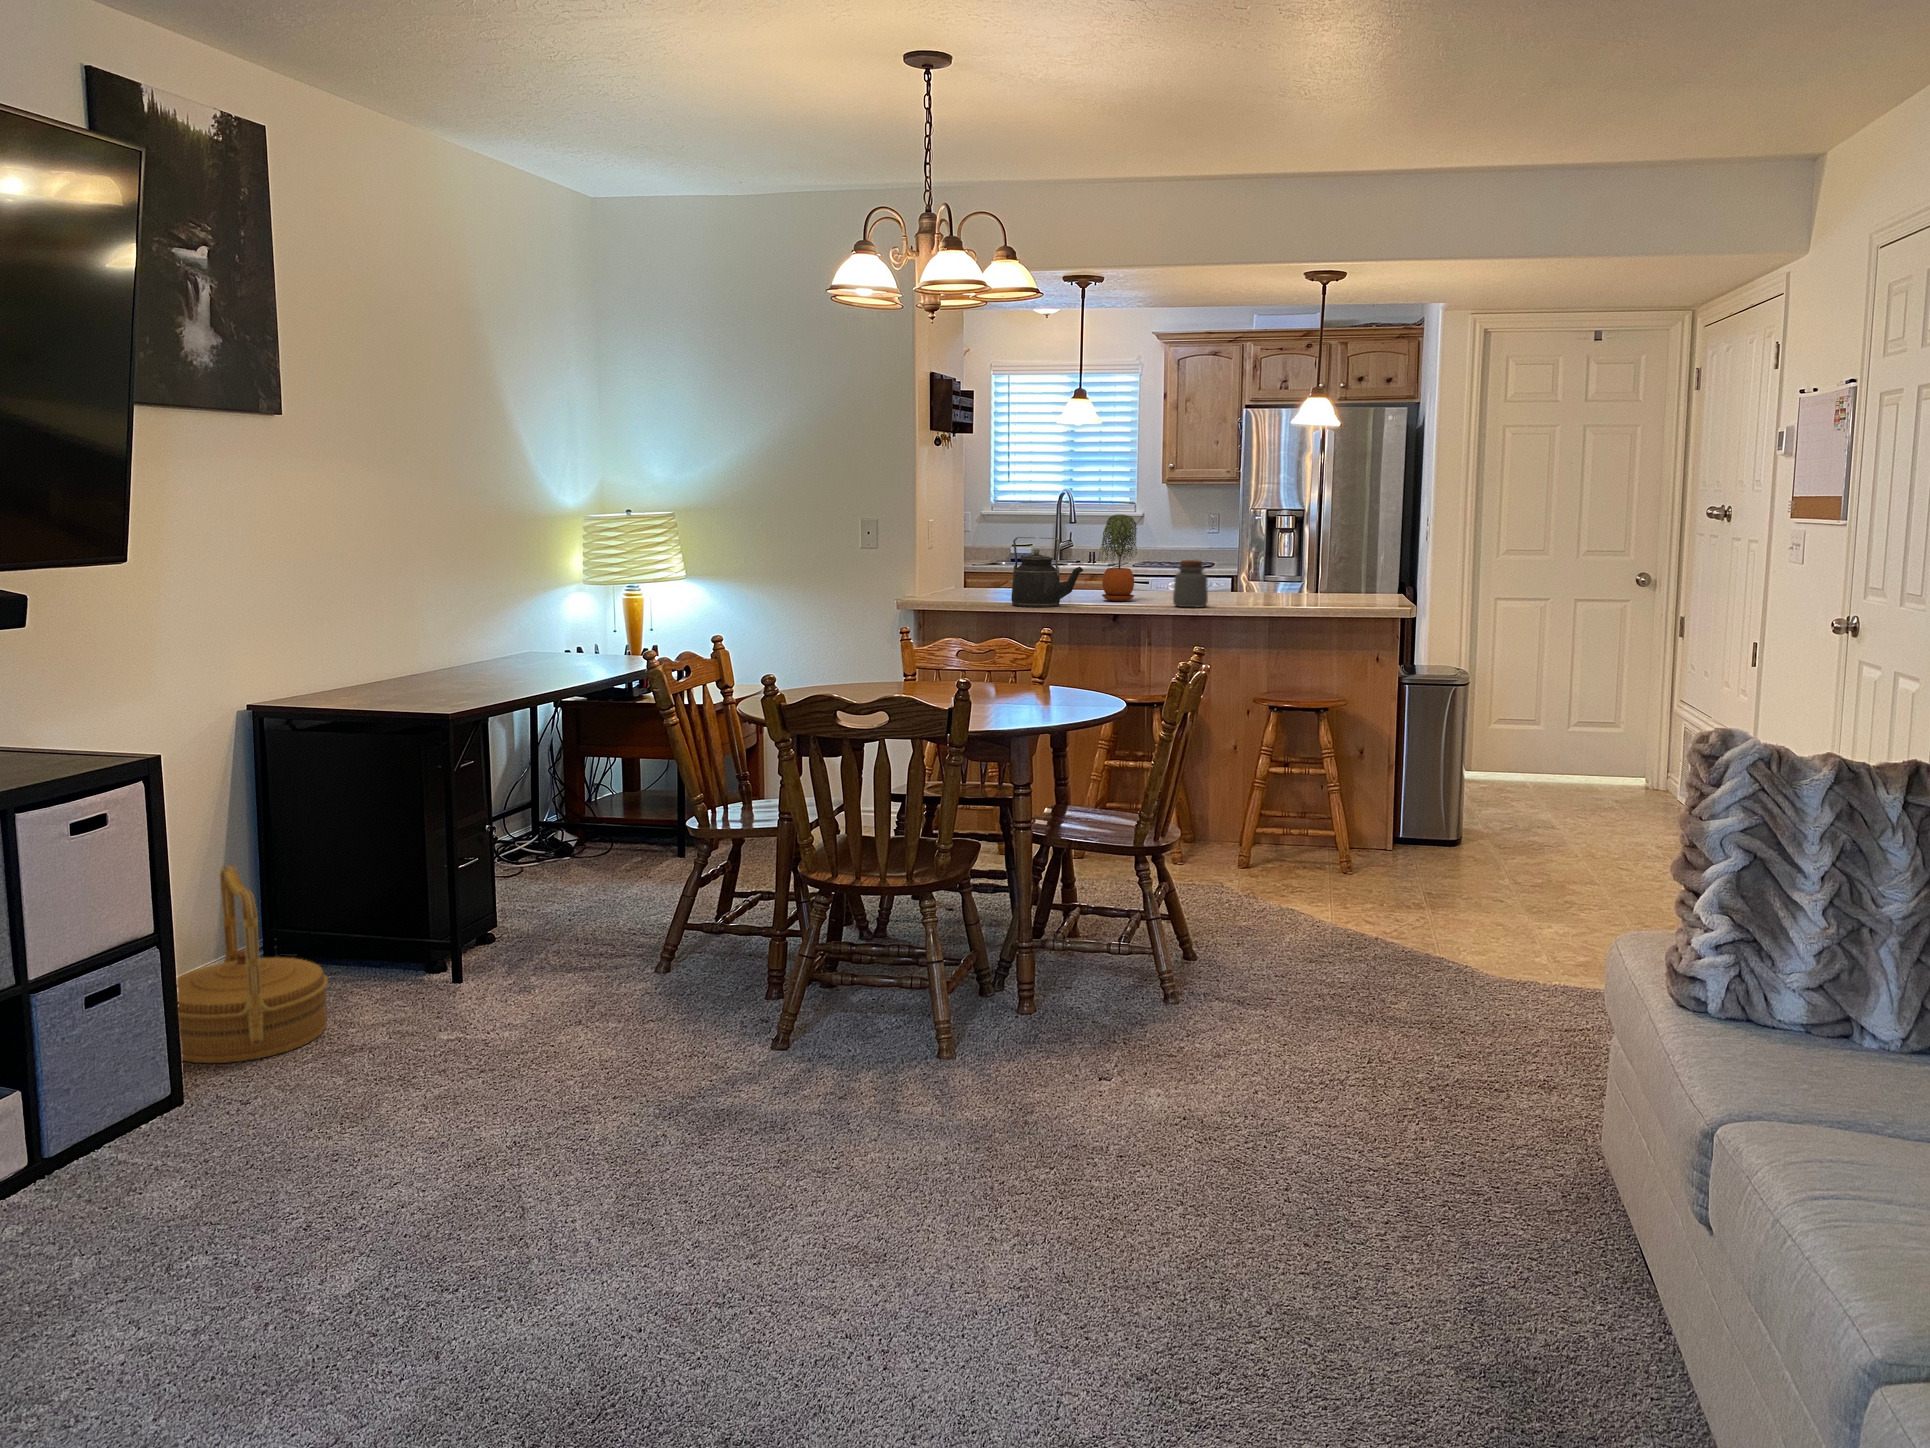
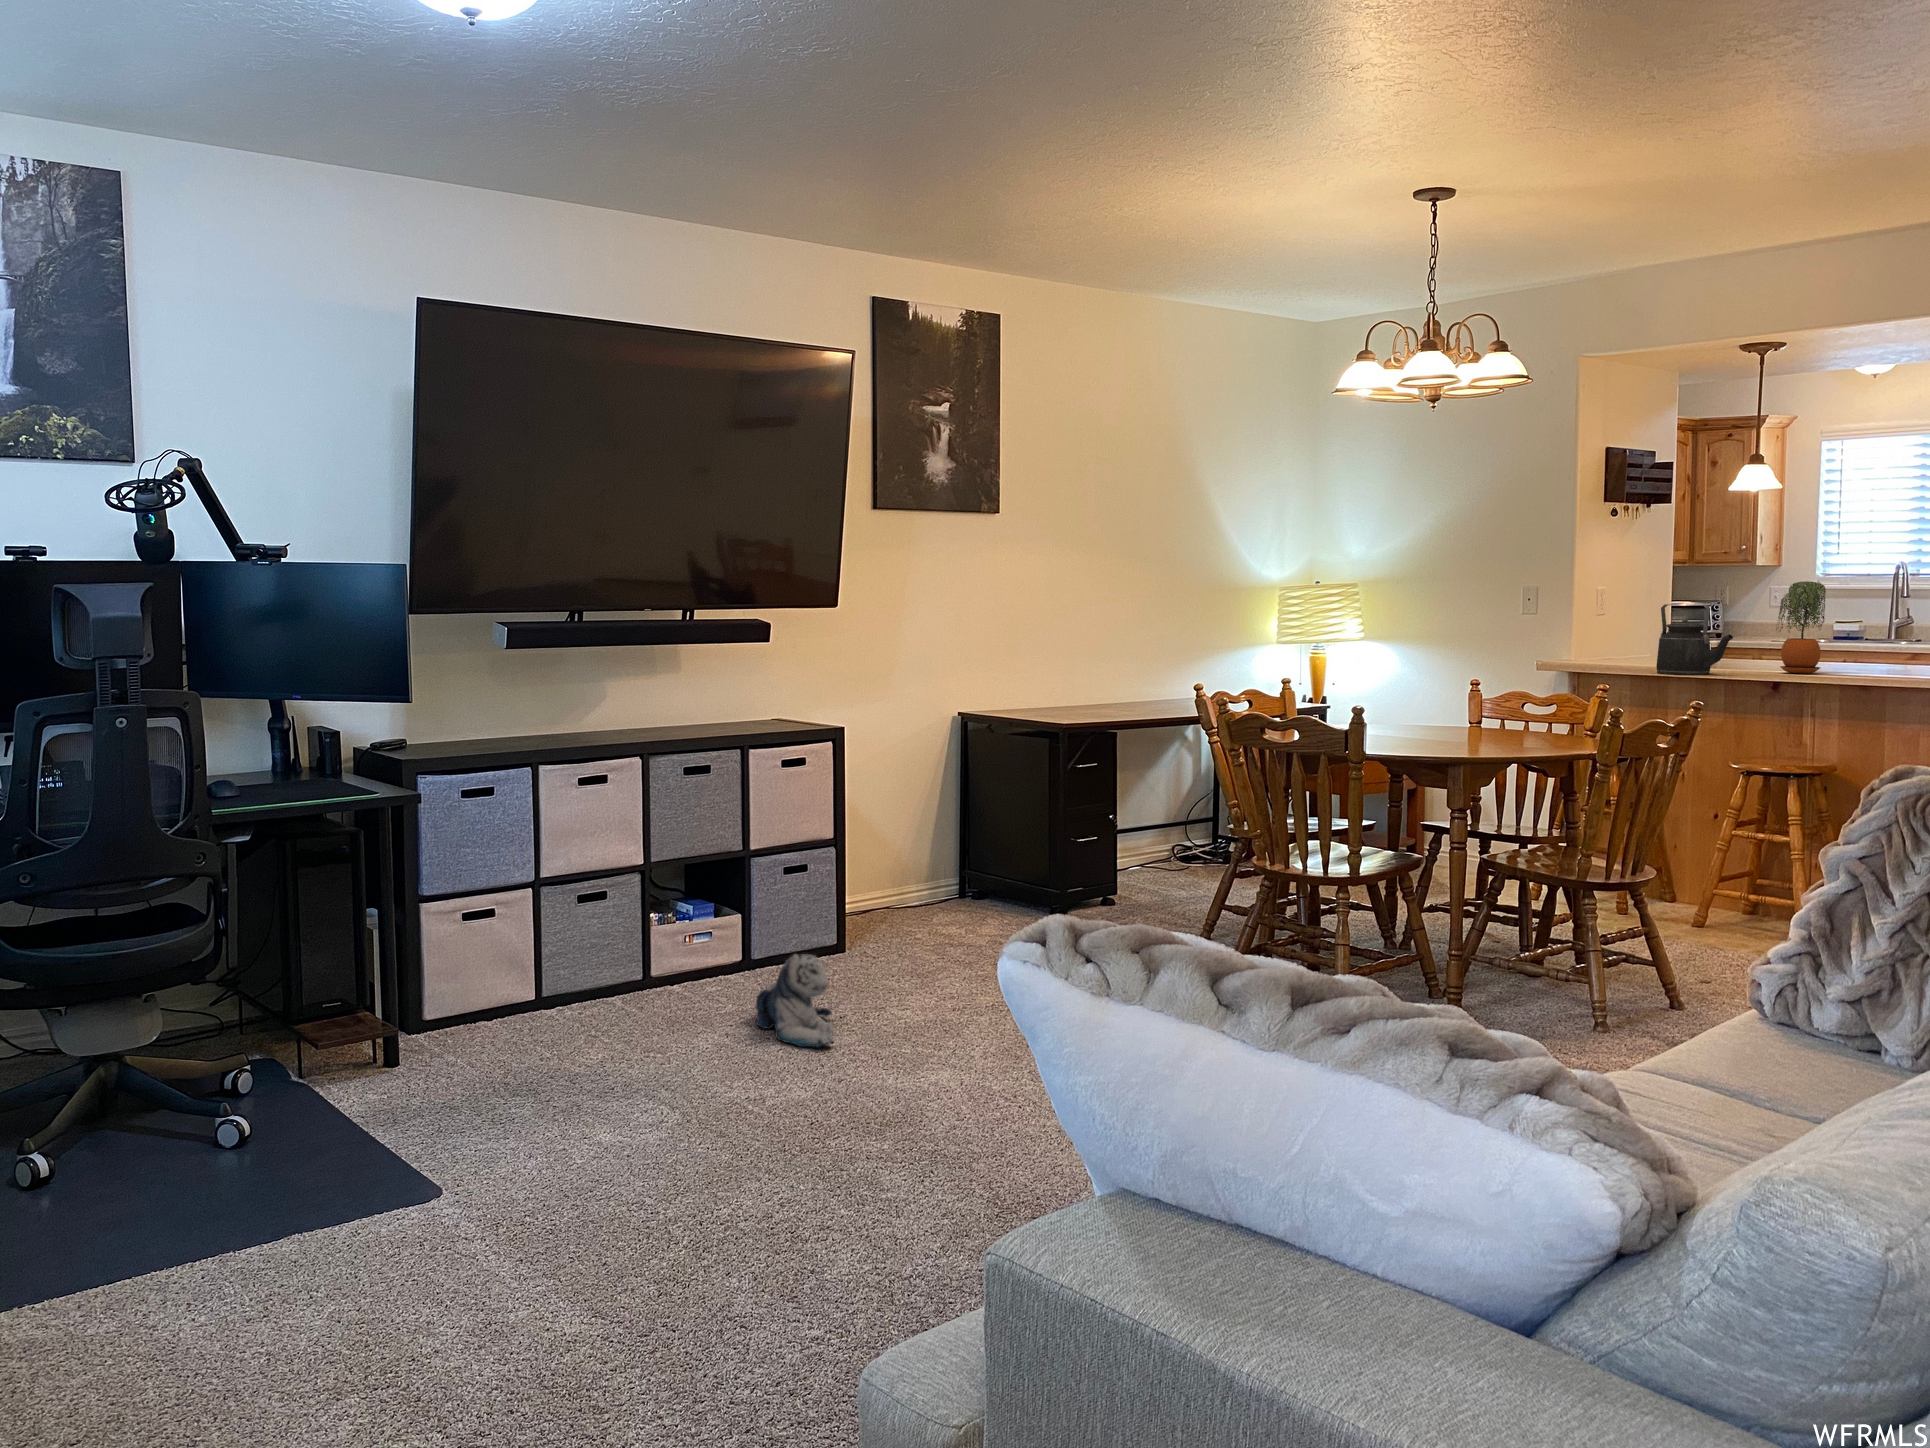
jar: present [1173,560,1208,607] -> none [1843,629,1888,681]
woven basket: present [177,866,328,1063] -> none [860,813,961,938]
plush toy: none [156,1160,363,1327] -> present [756,954,833,1048]

